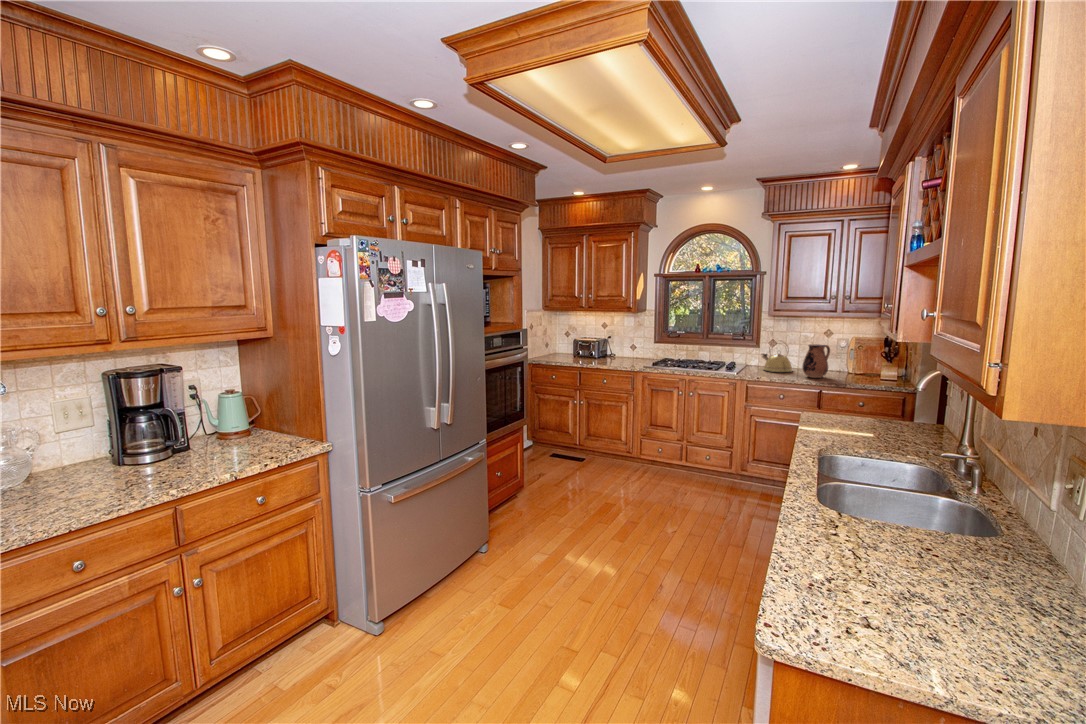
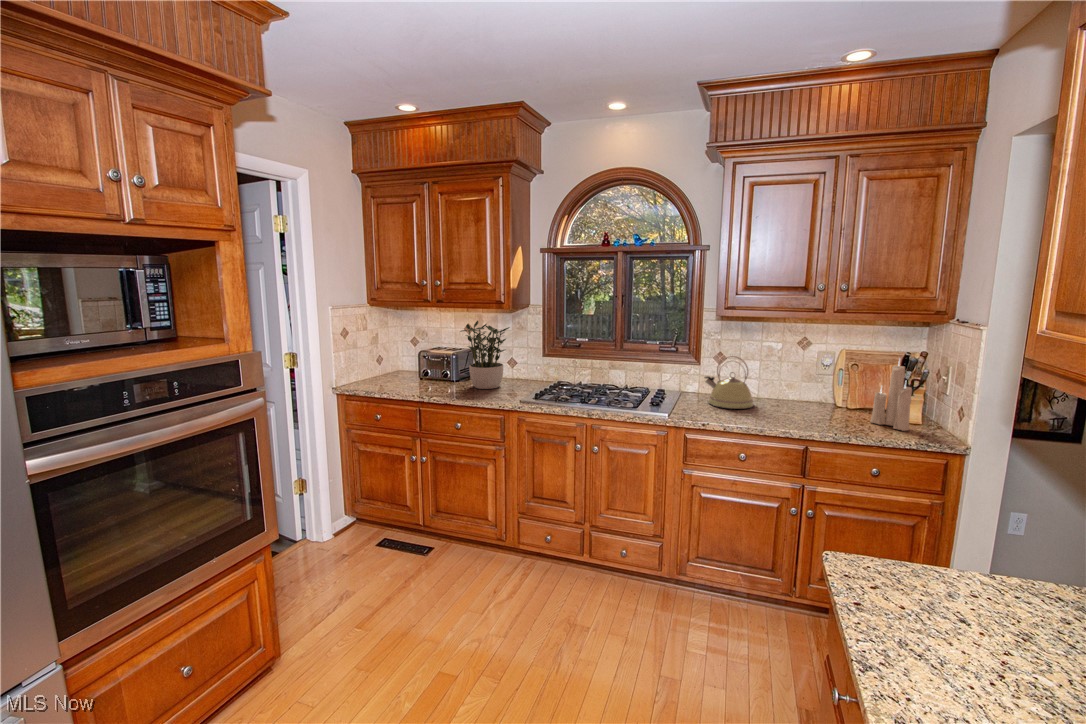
potted plant: none [602,319,635,362] -> present [460,321,509,389]
candle: none [863,337,885,382] -> present [870,361,912,431]
ceramic pitcher: present [802,344,830,378] -> none [774,365,817,422]

